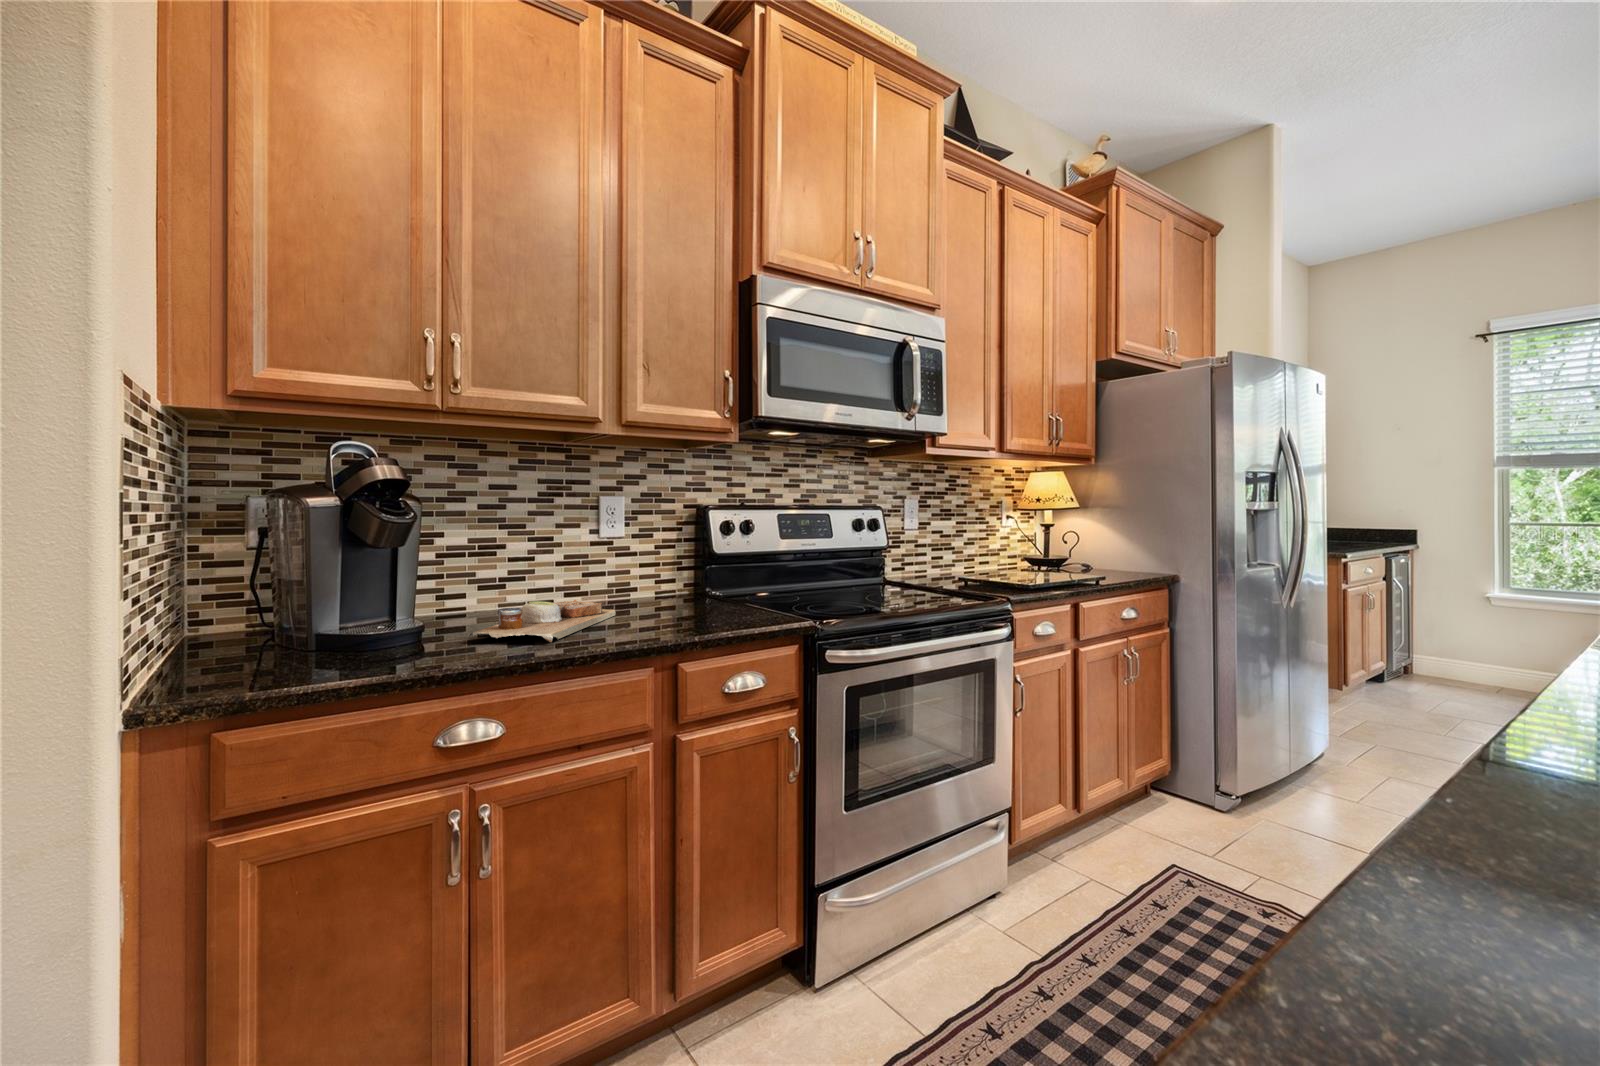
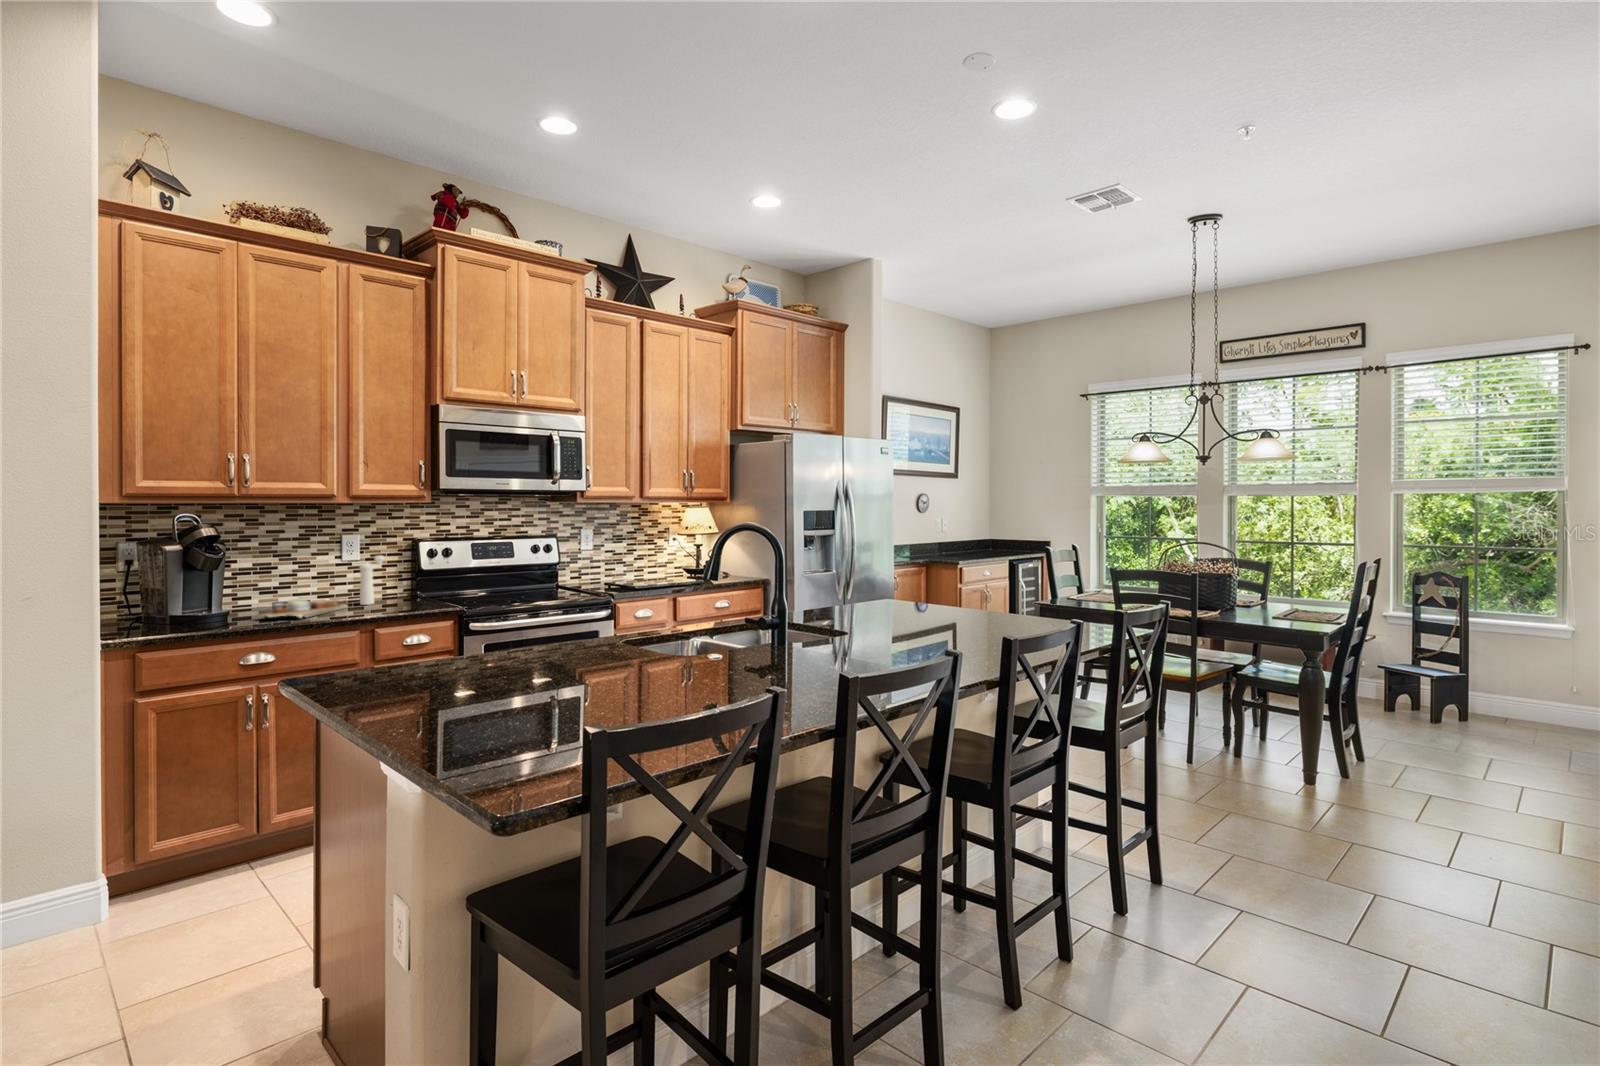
pepper mill: none [629,530,663,610] -> present [360,556,384,605]

